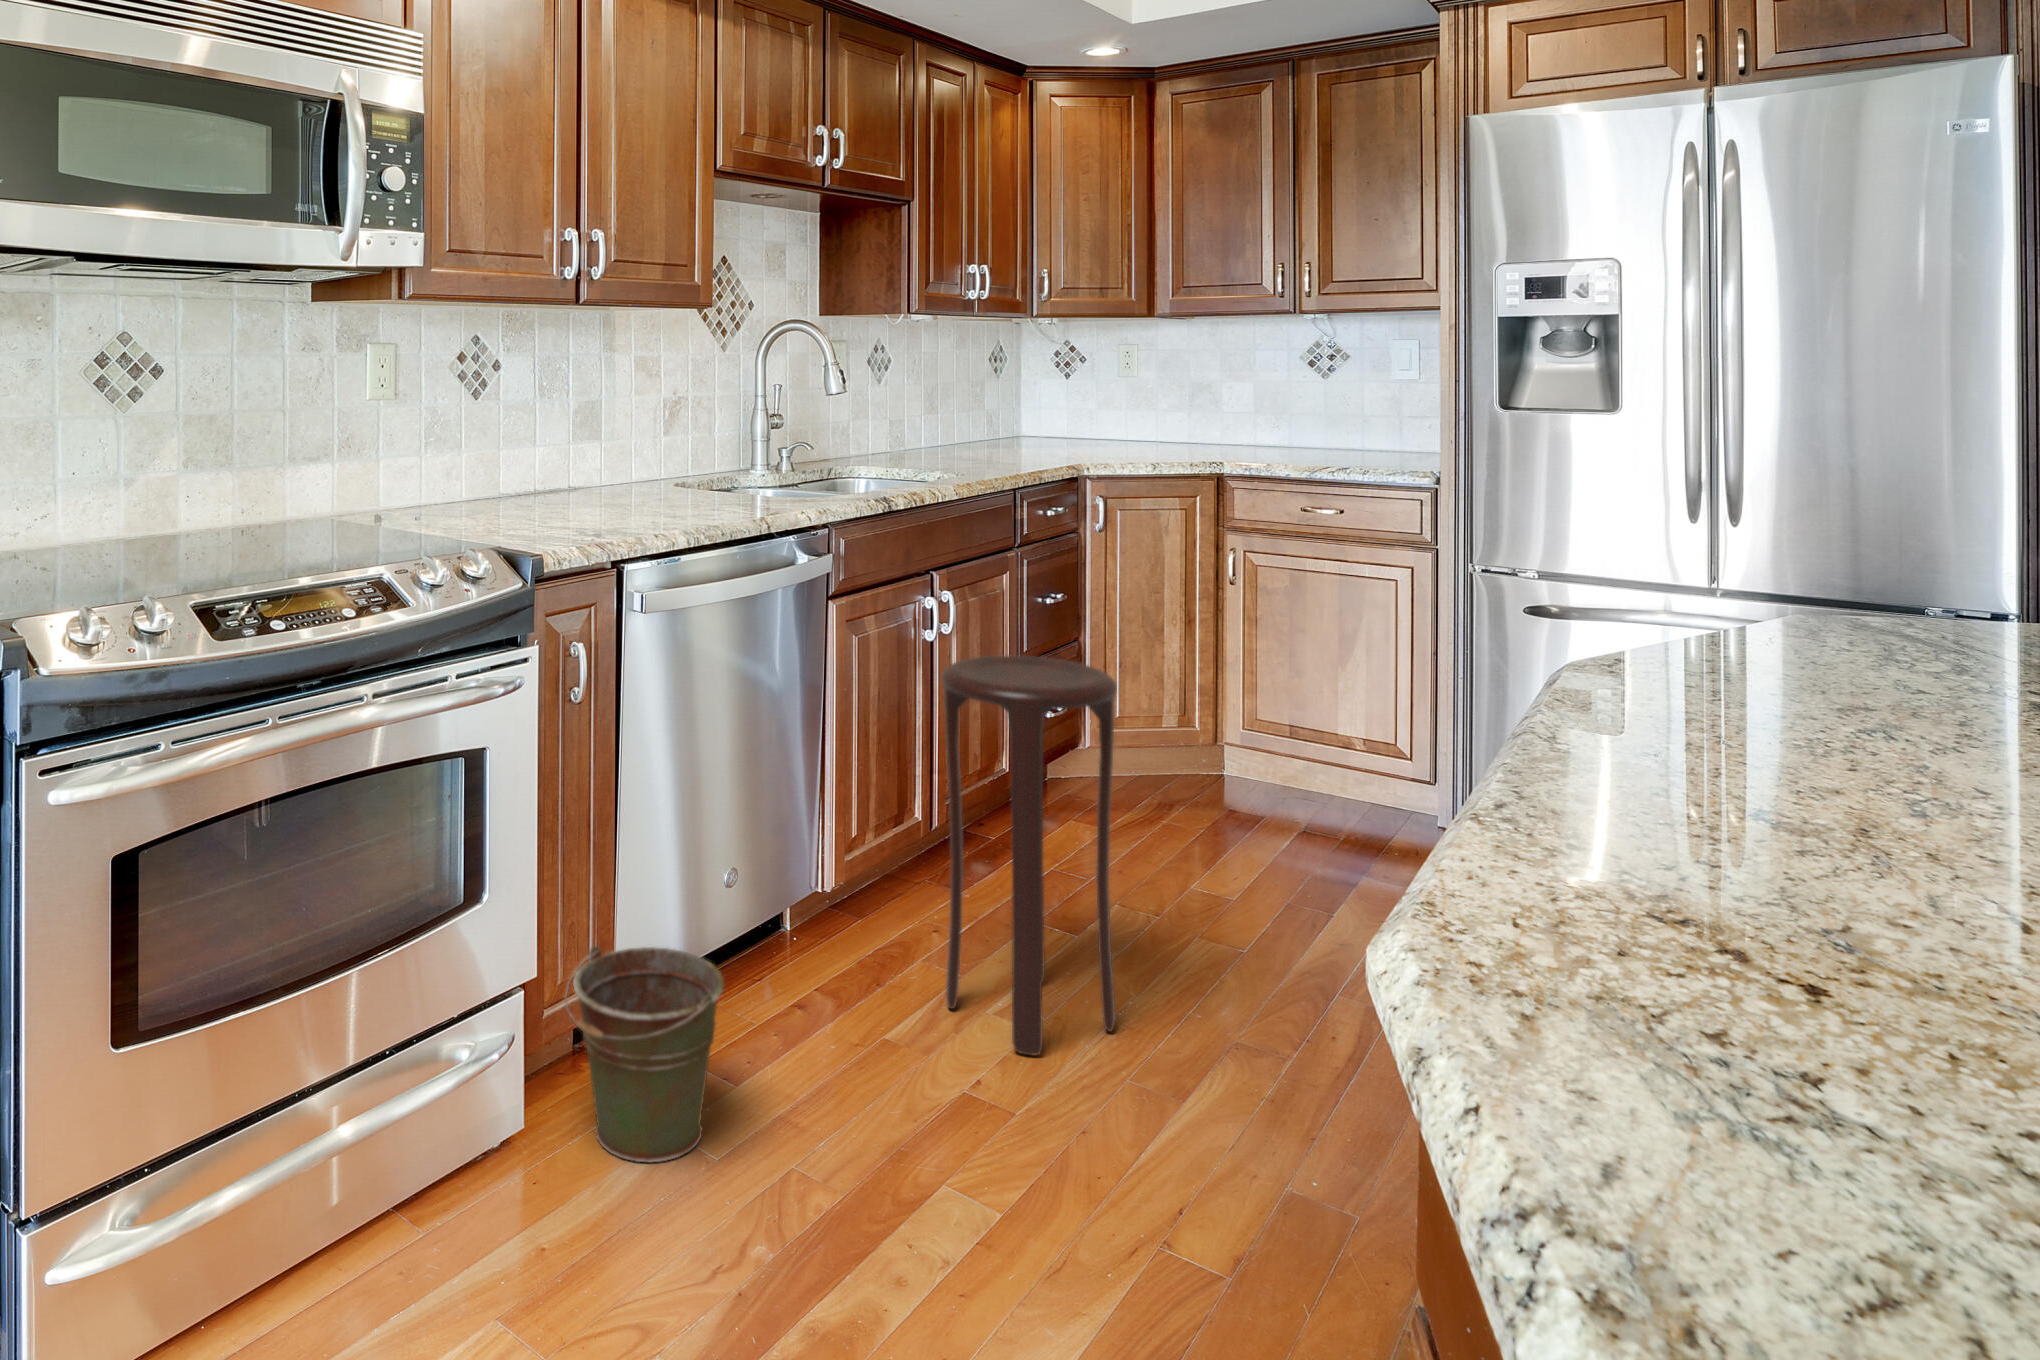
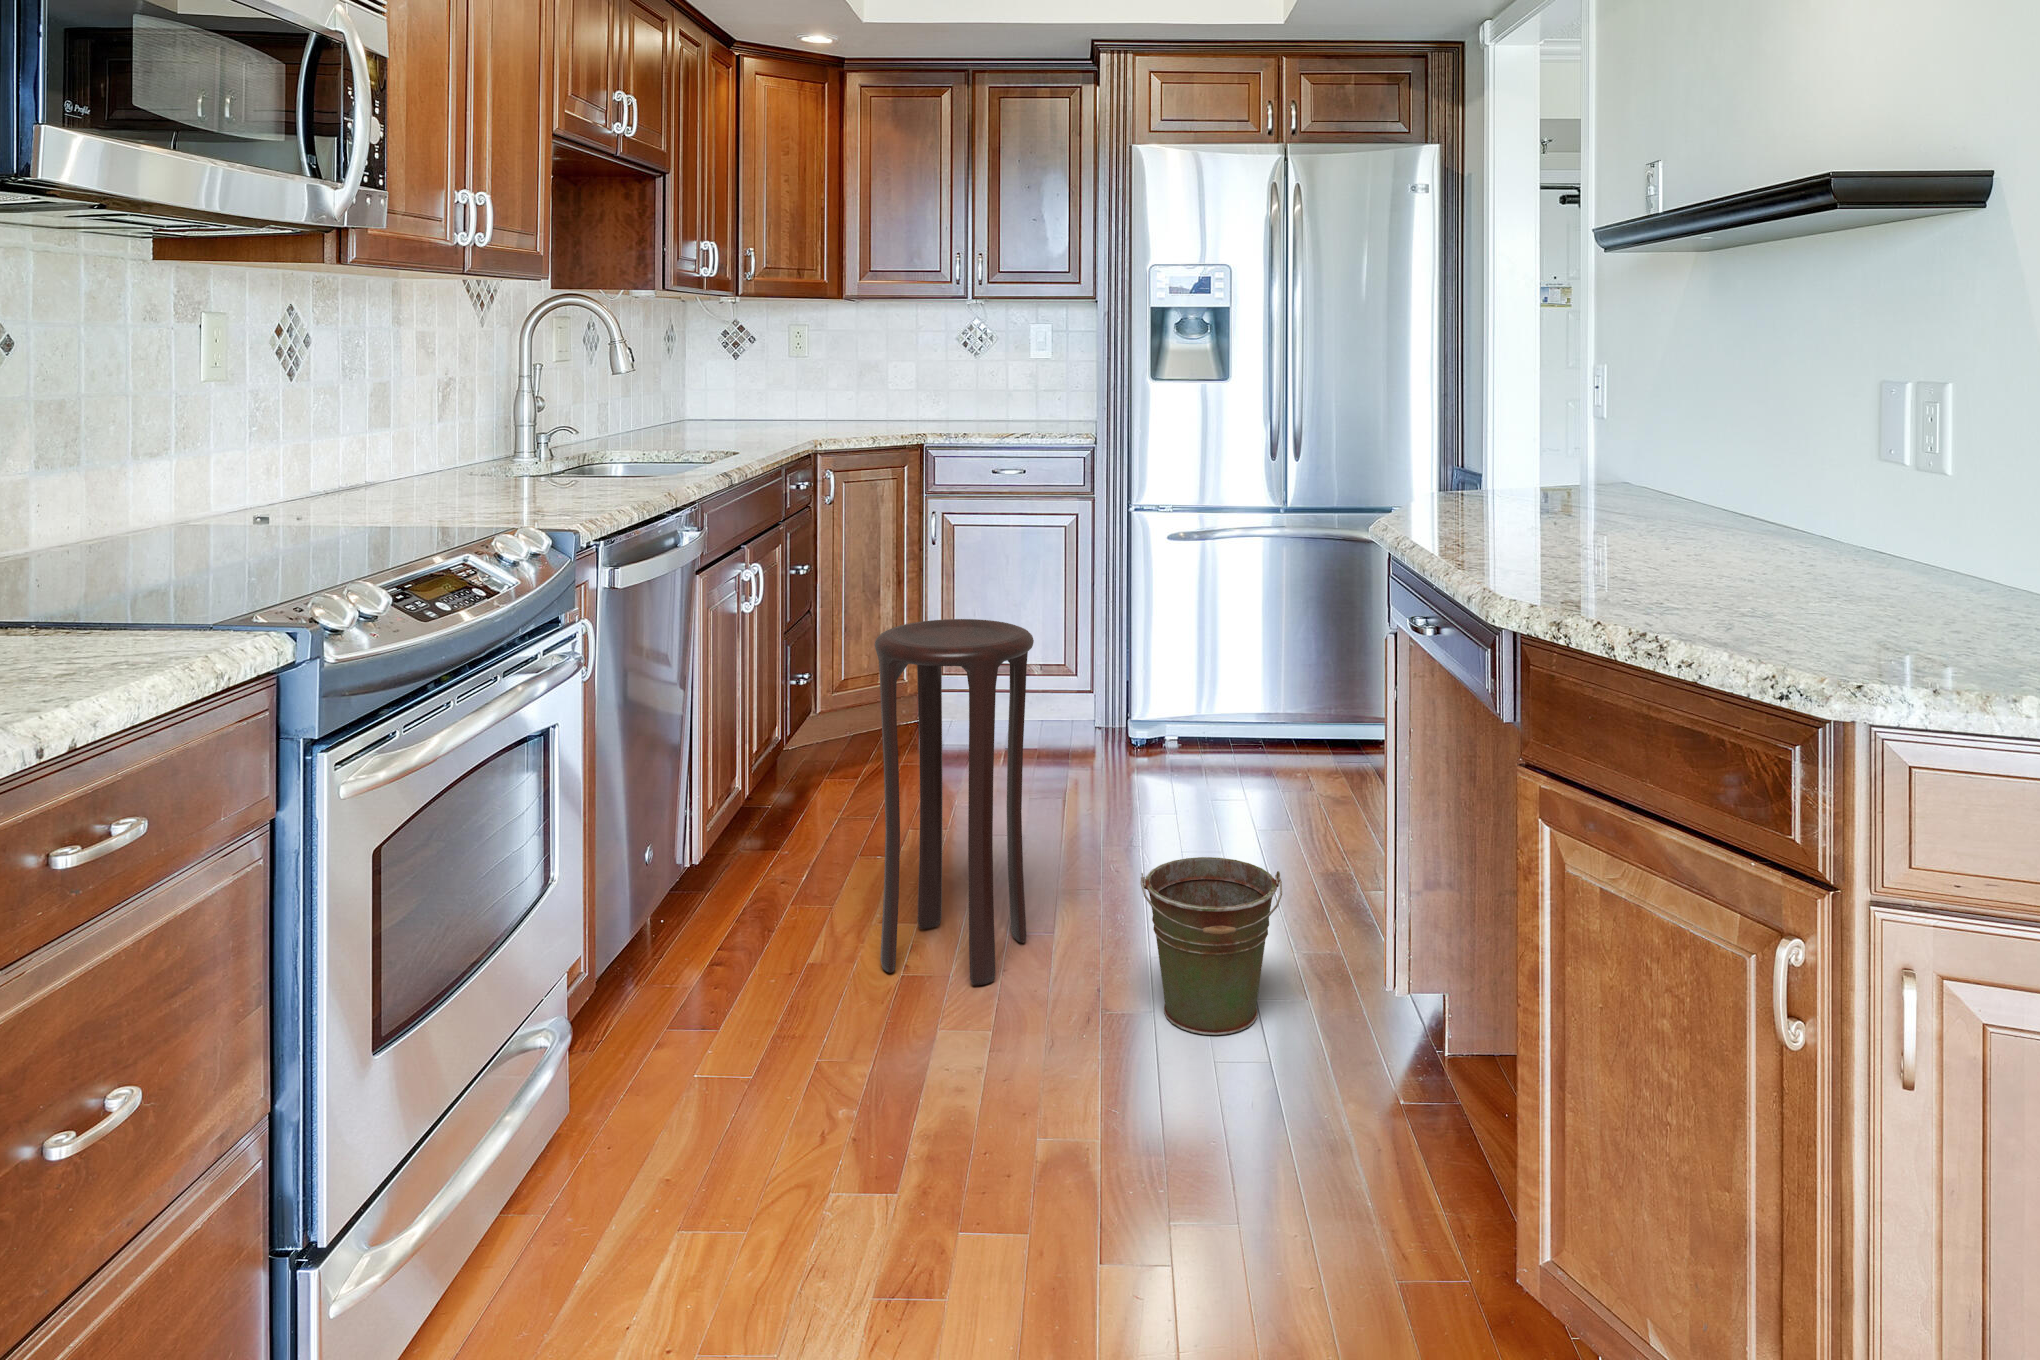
bucket: present [564,946,724,1162] -> present [1141,857,1282,1035]

